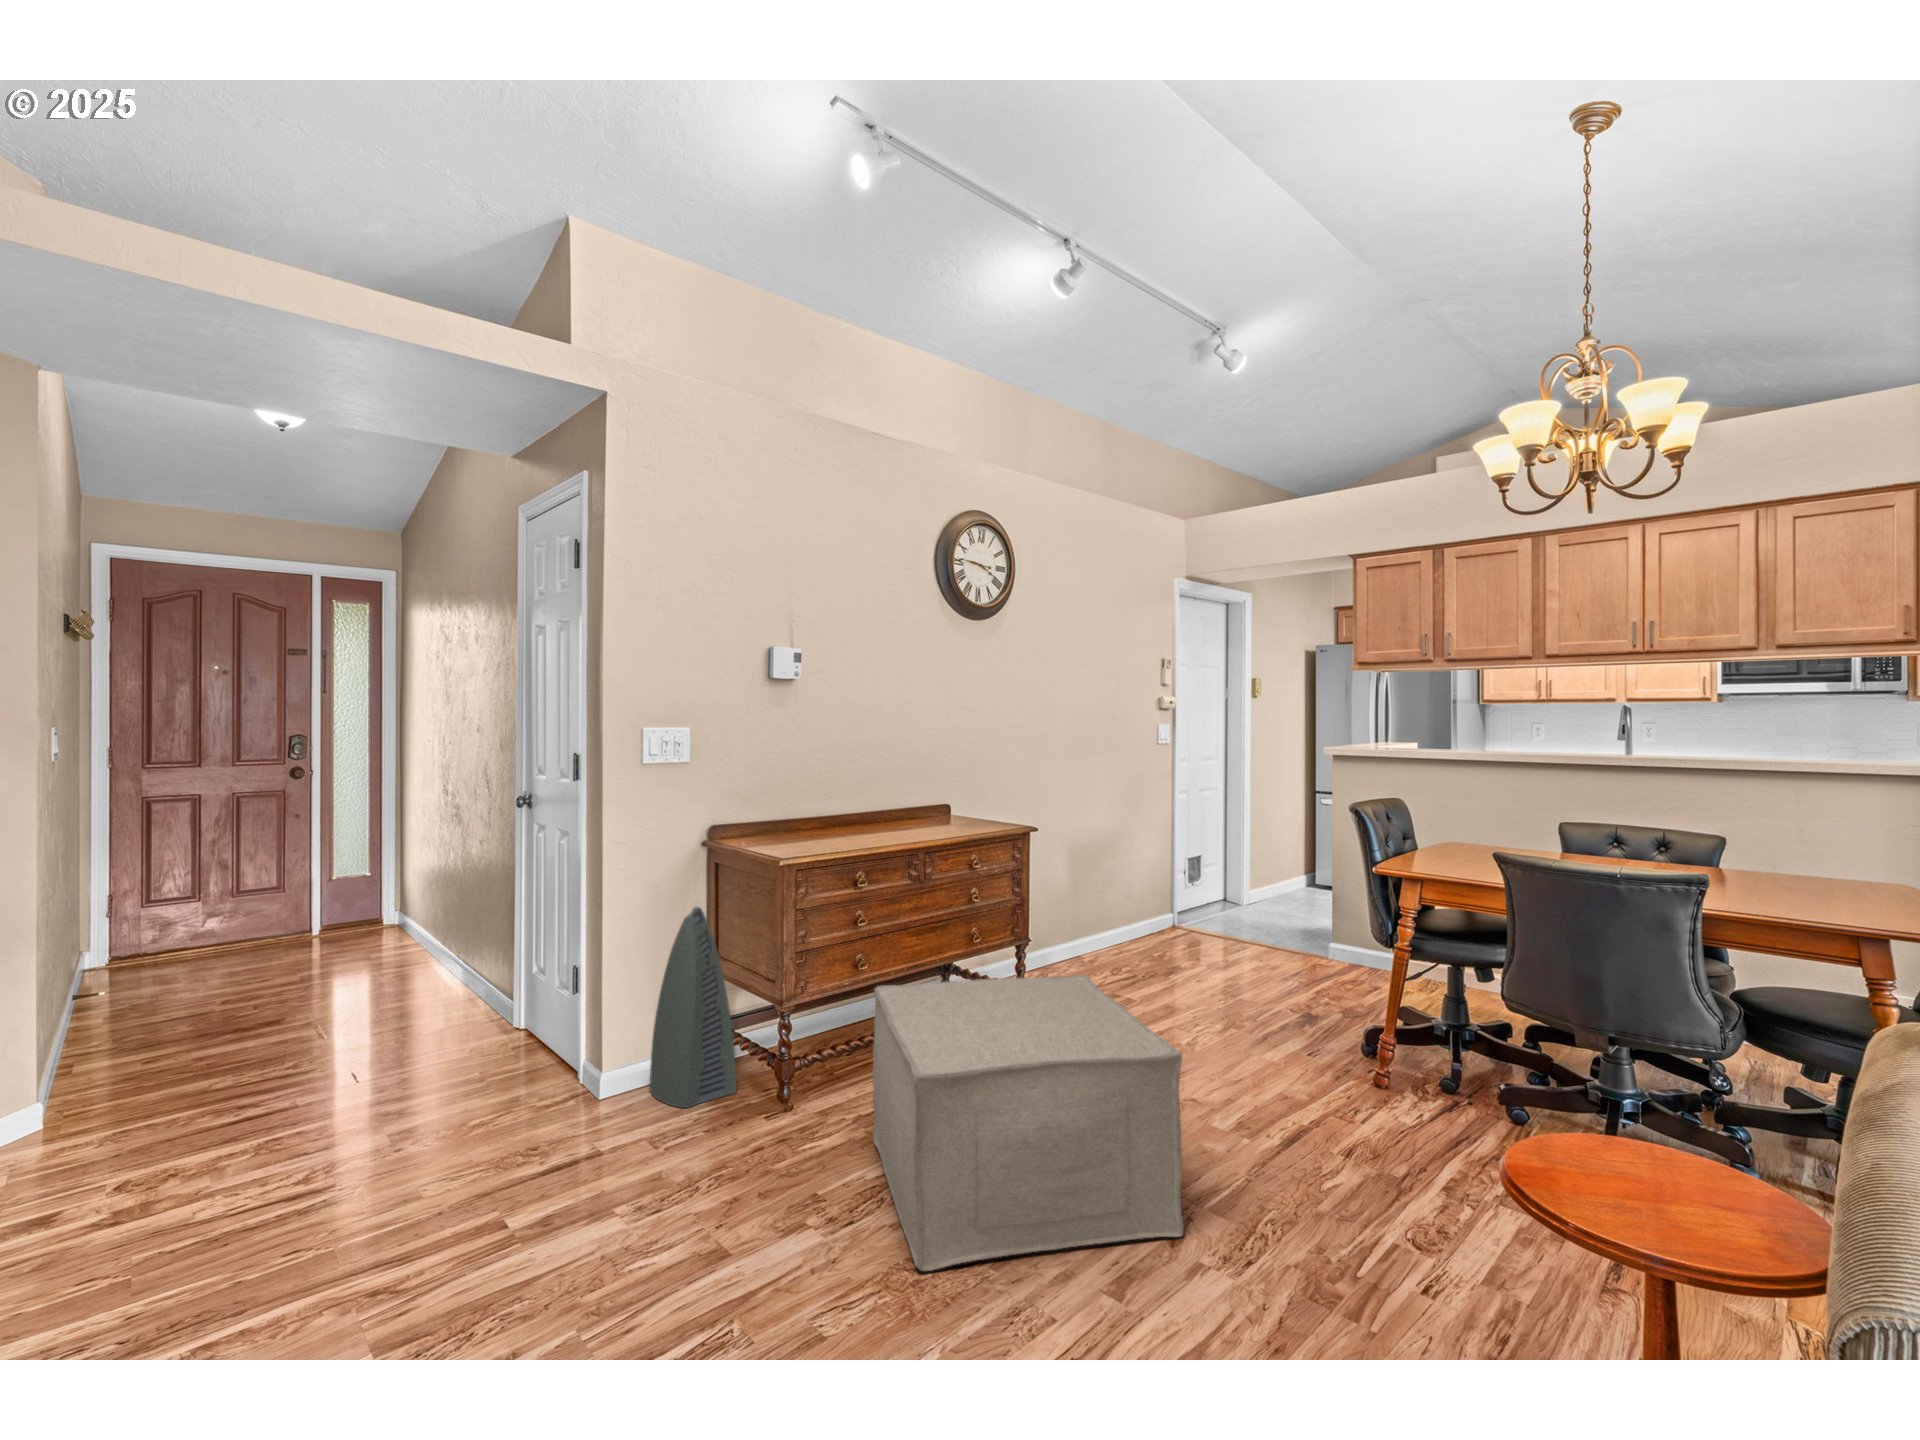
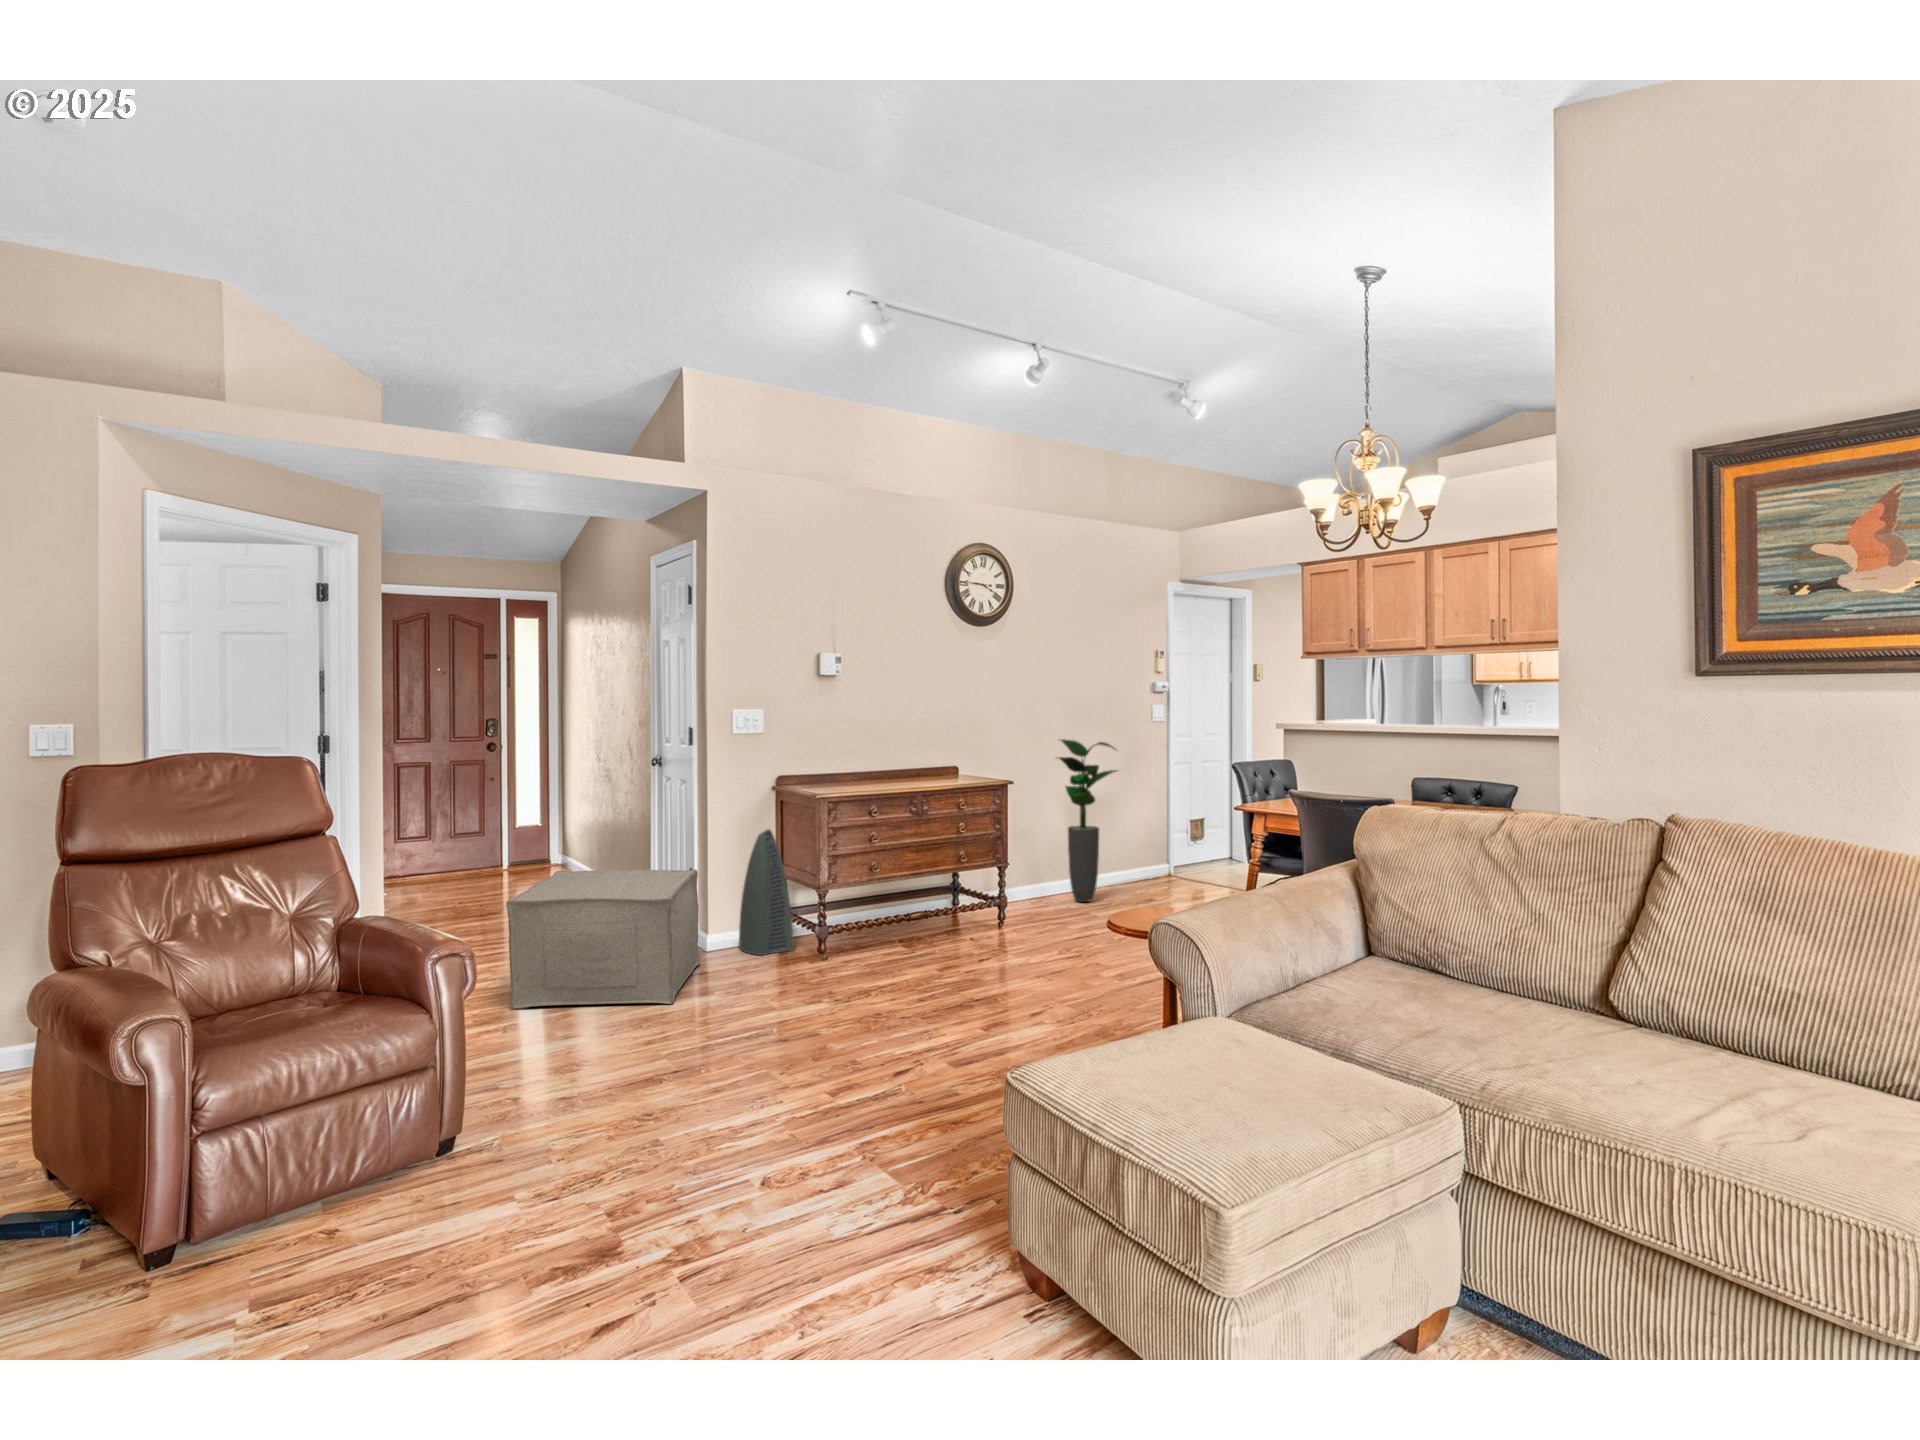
potted plant: none [1064,767,1149,976] -> present [1059,739,1117,902]
ottoman: present [872,975,1184,1271] -> present [506,869,700,1008]

